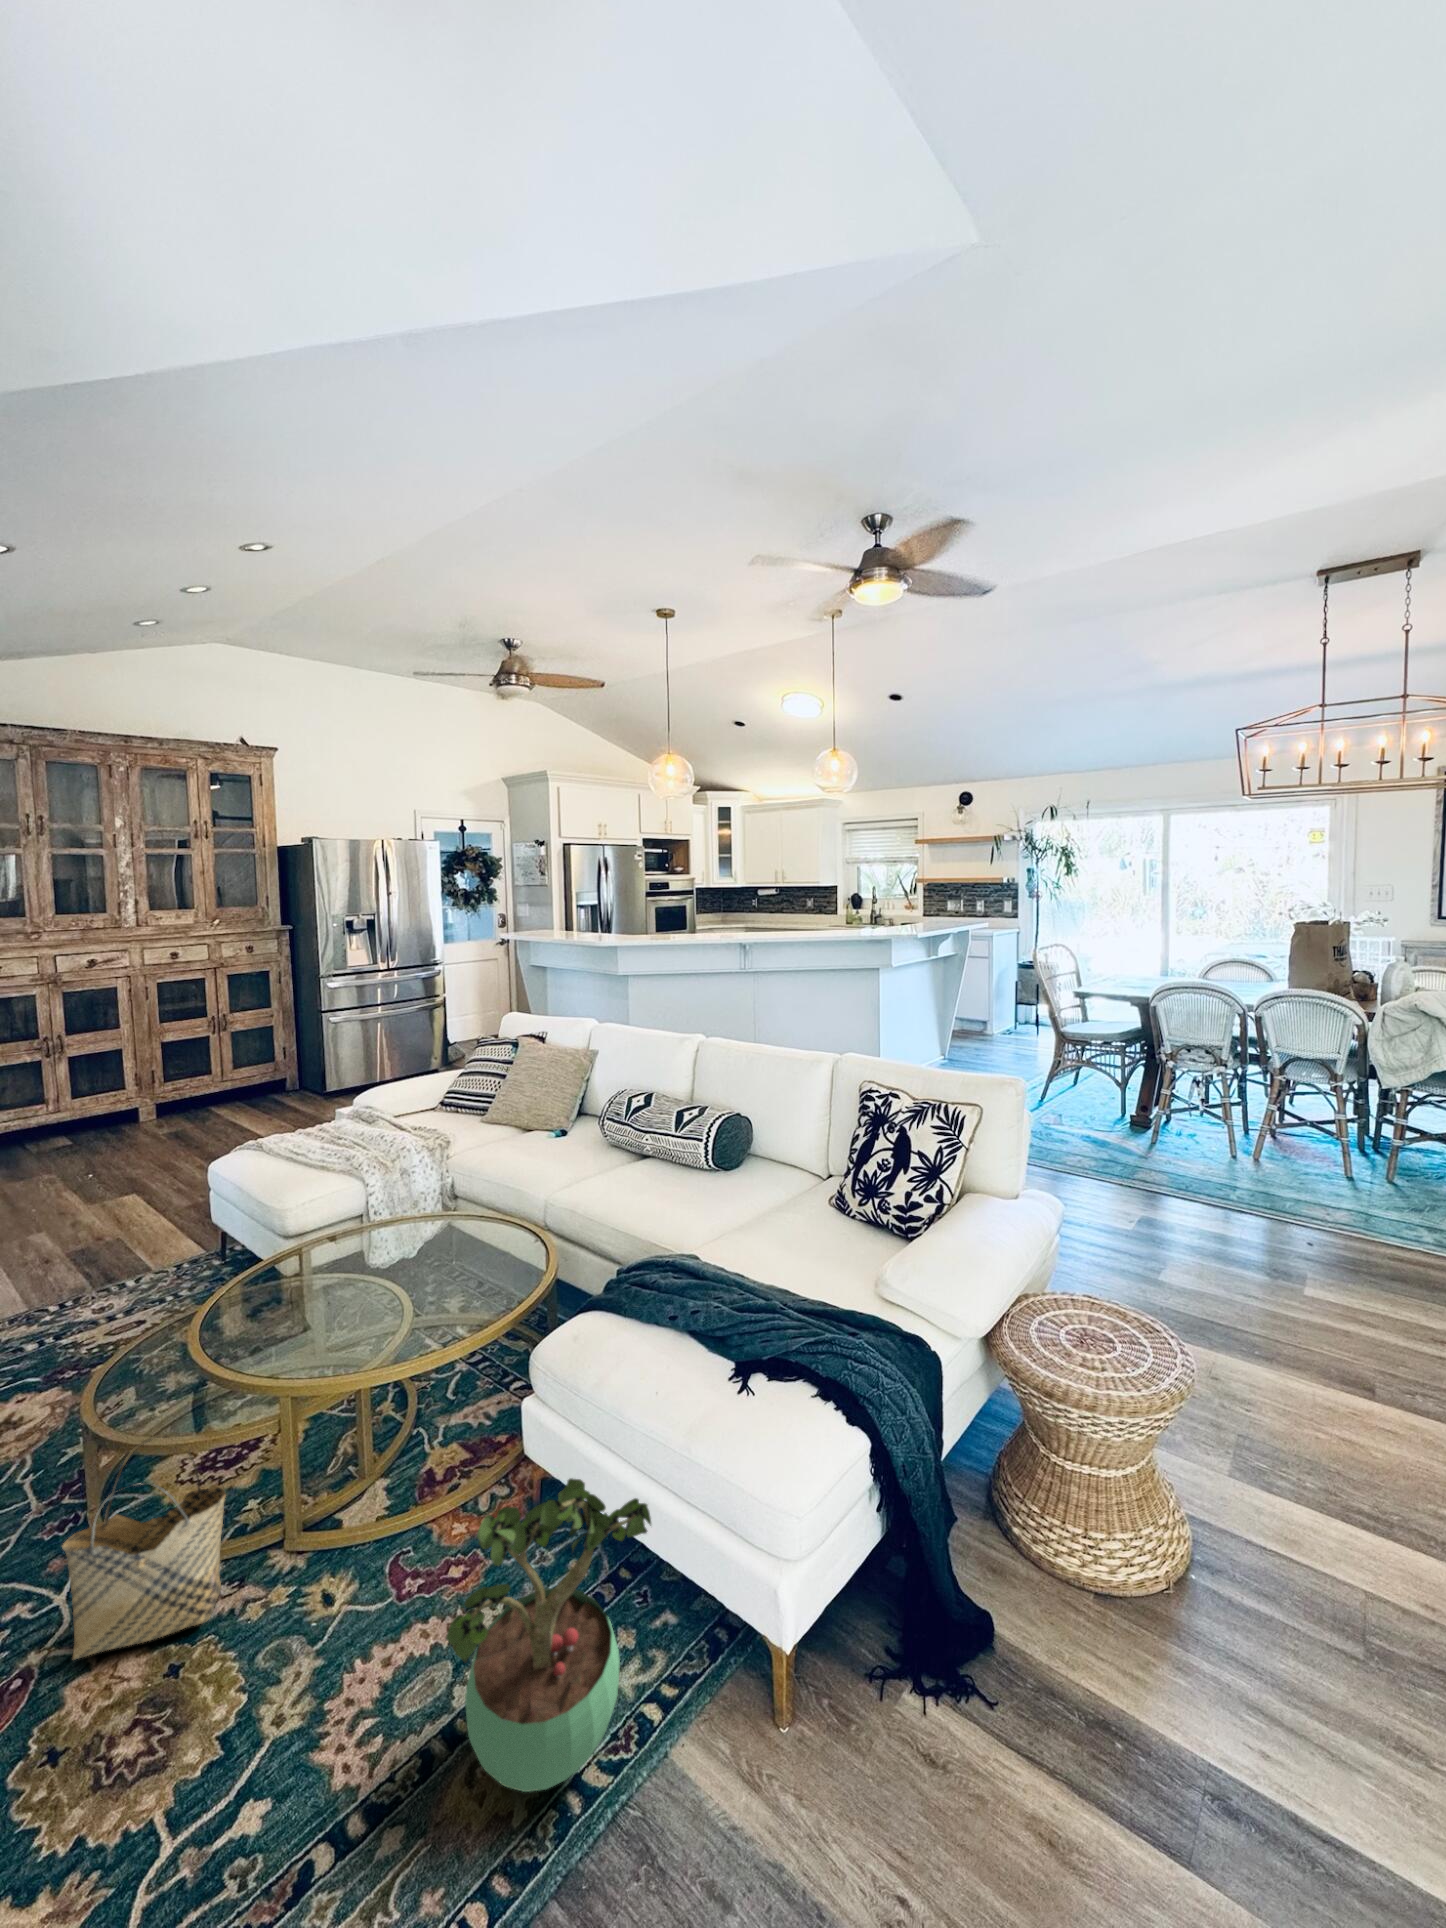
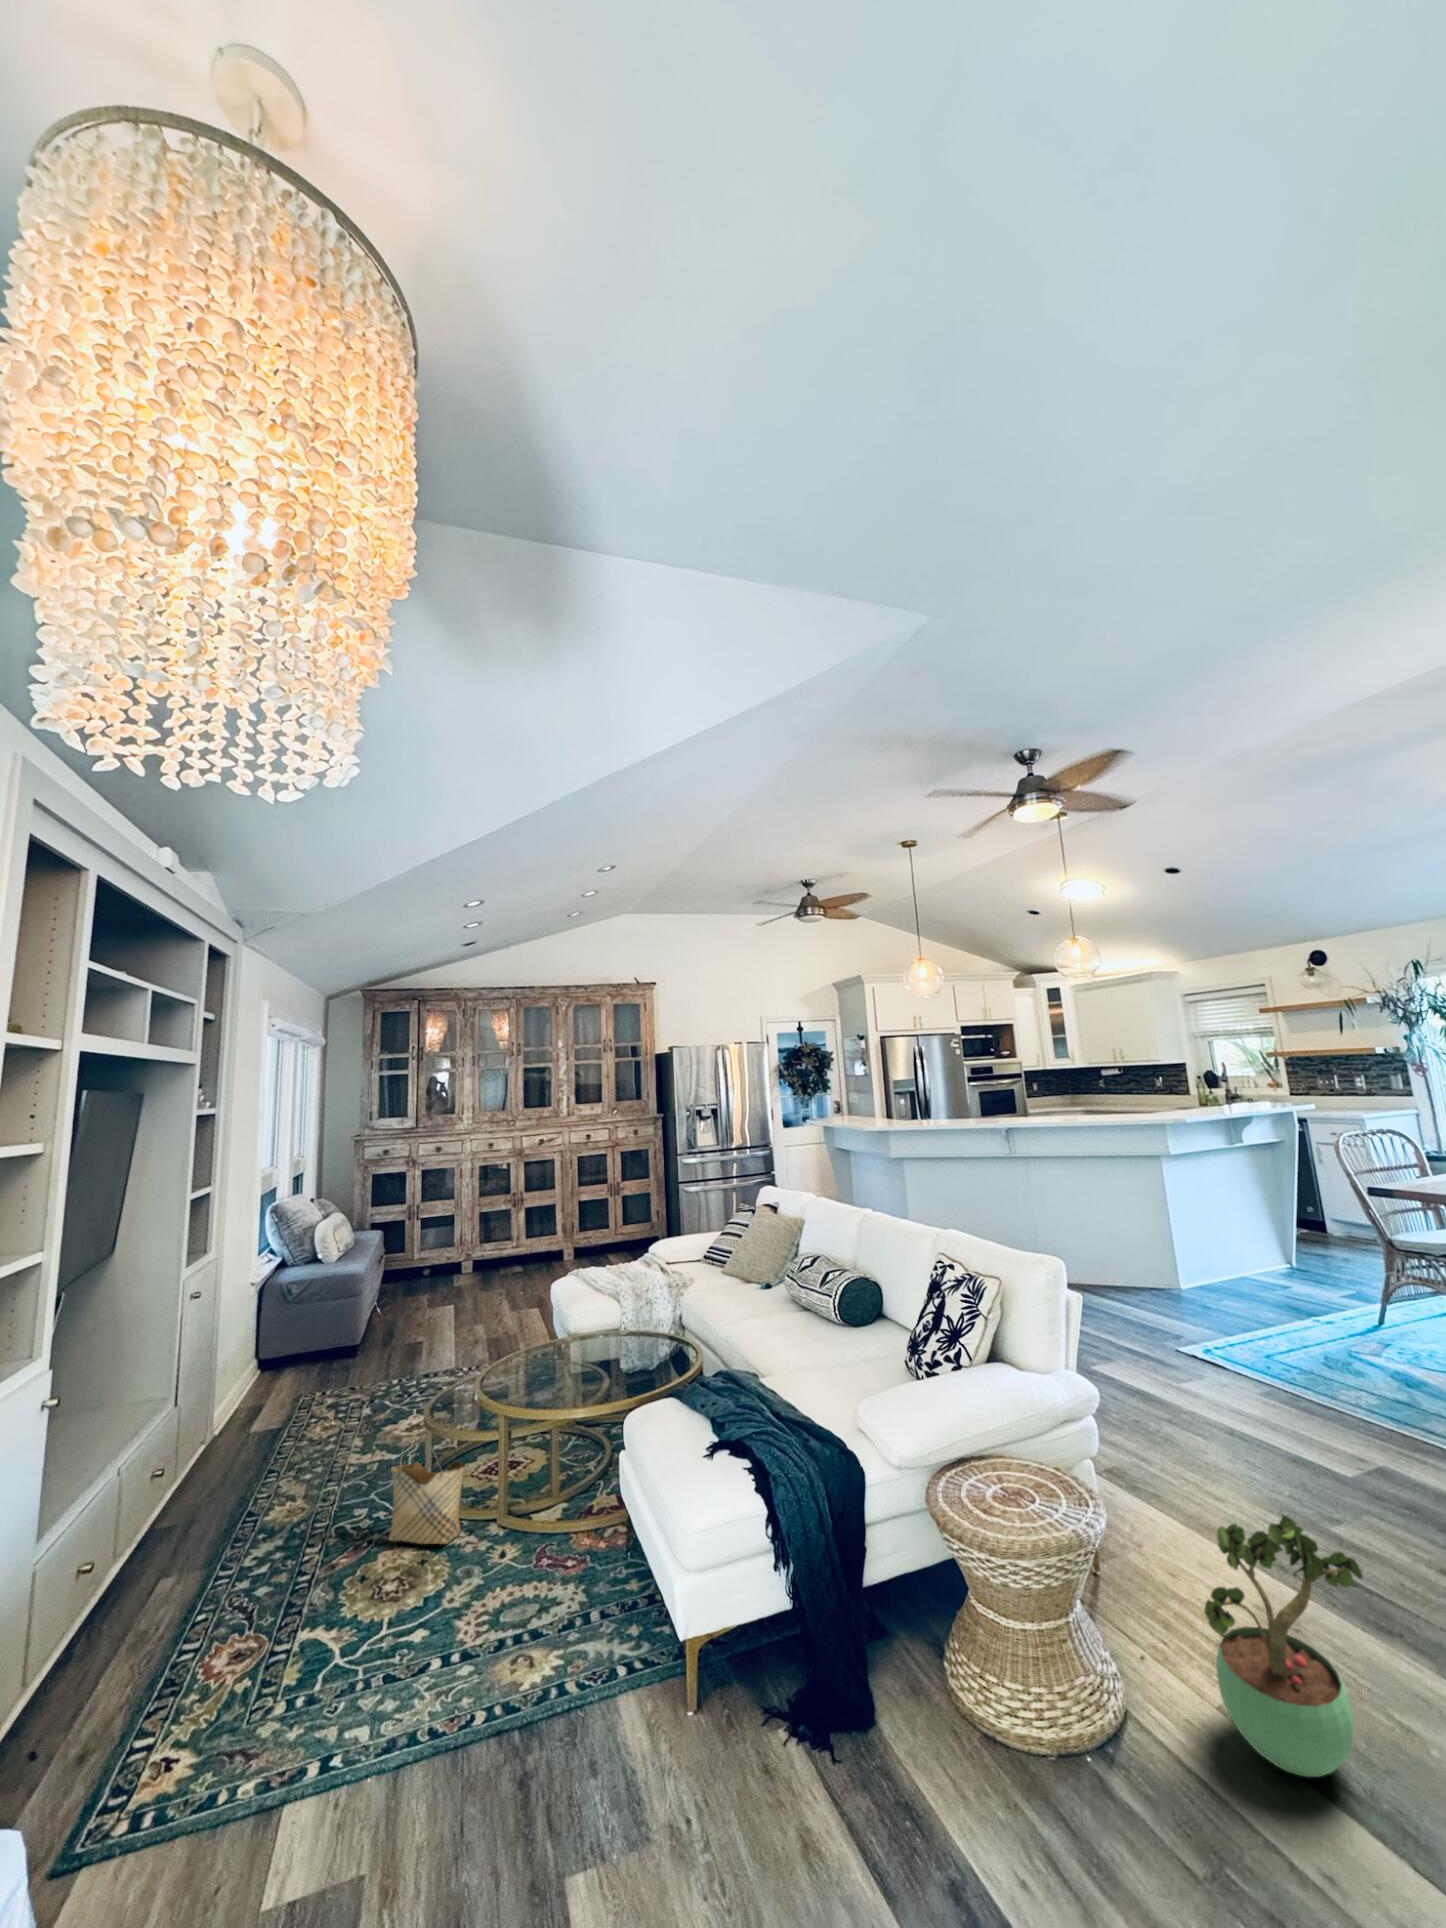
potted plant: present [445,1479,651,1792] -> present [1204,1515,1362,1777]

